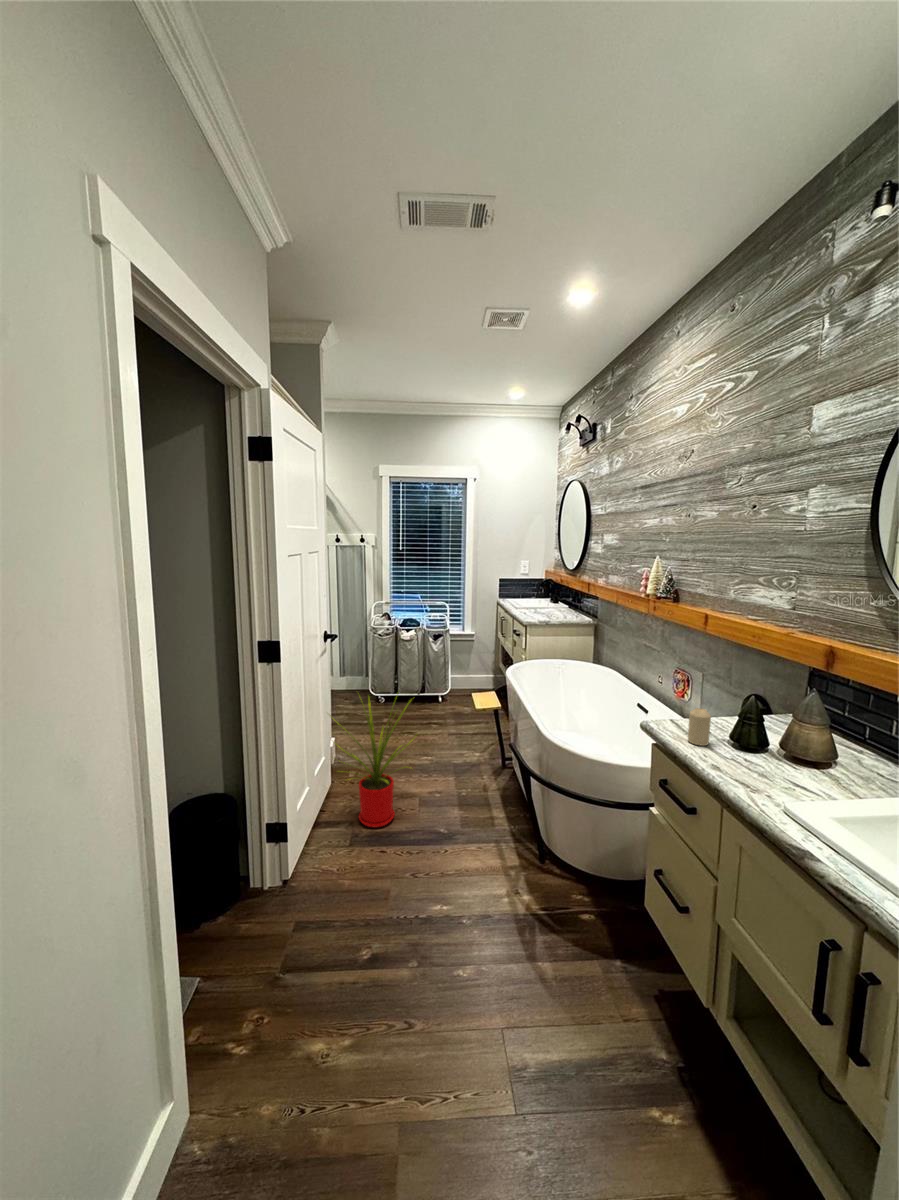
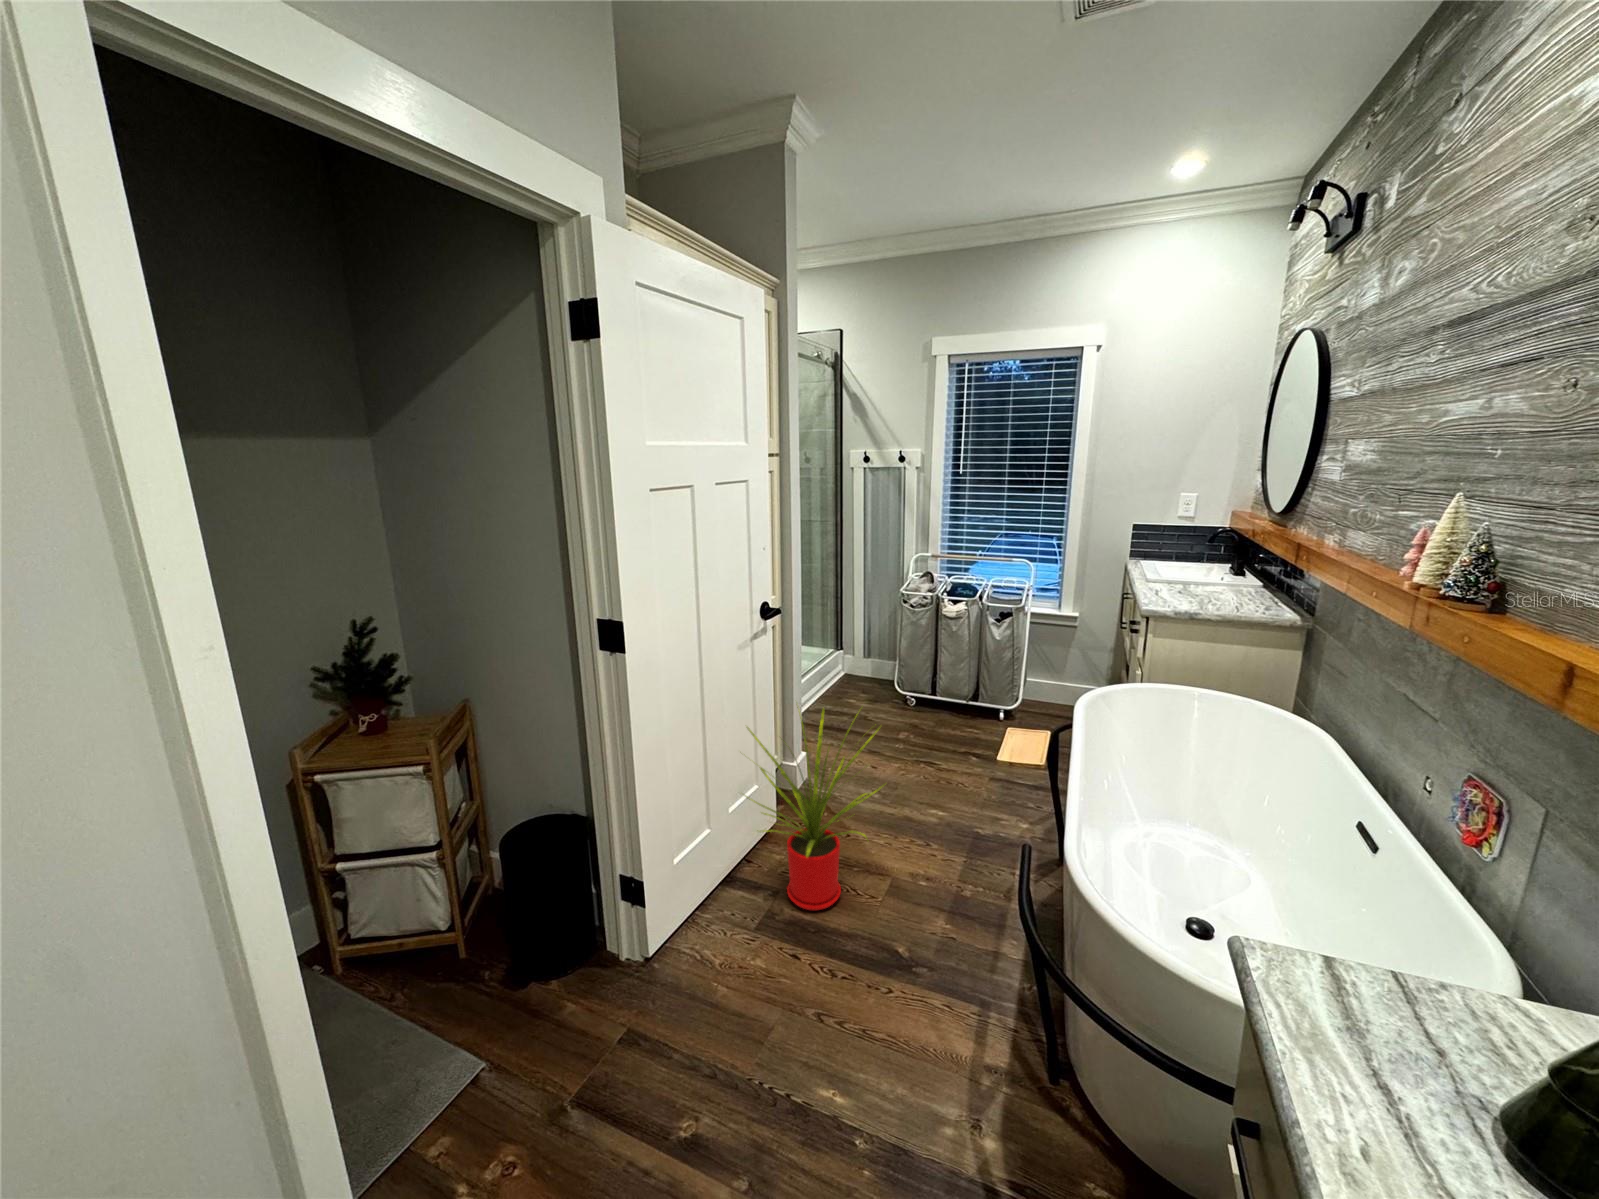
candle: present [688,708,711,746] -> none [1329,976,1421,1099]

